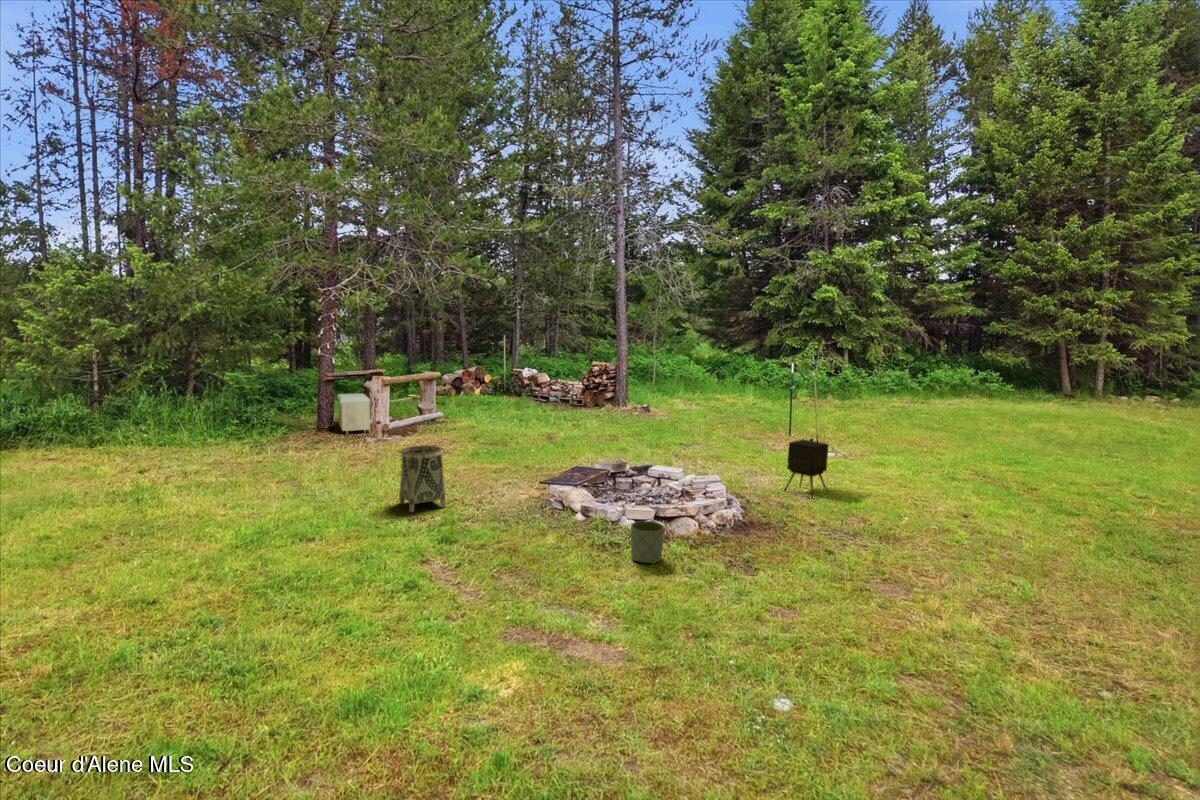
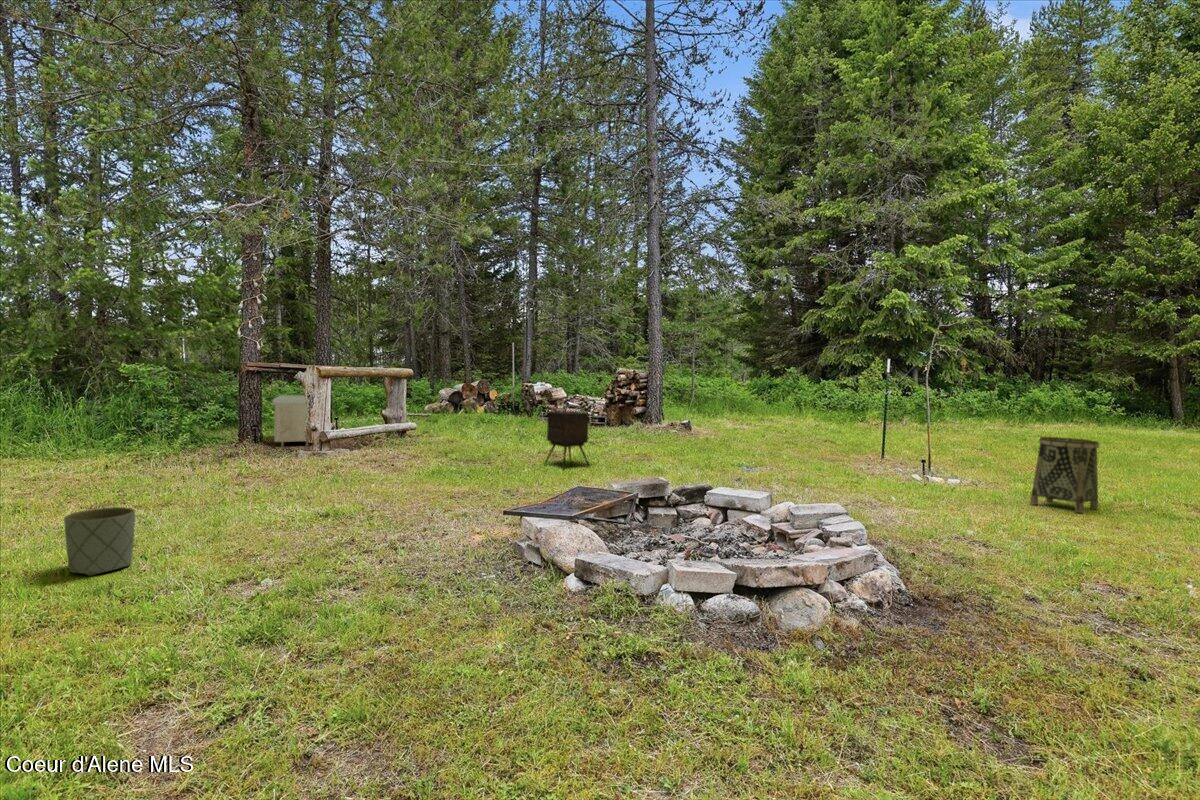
side table: present [784,440,828,497] -> present [545,412,589,469]
basket: present [399,446,446,512] -> present [1030,437,1099,513]
planter: present [631,521,664,564] -> present [64,507,135,576]

